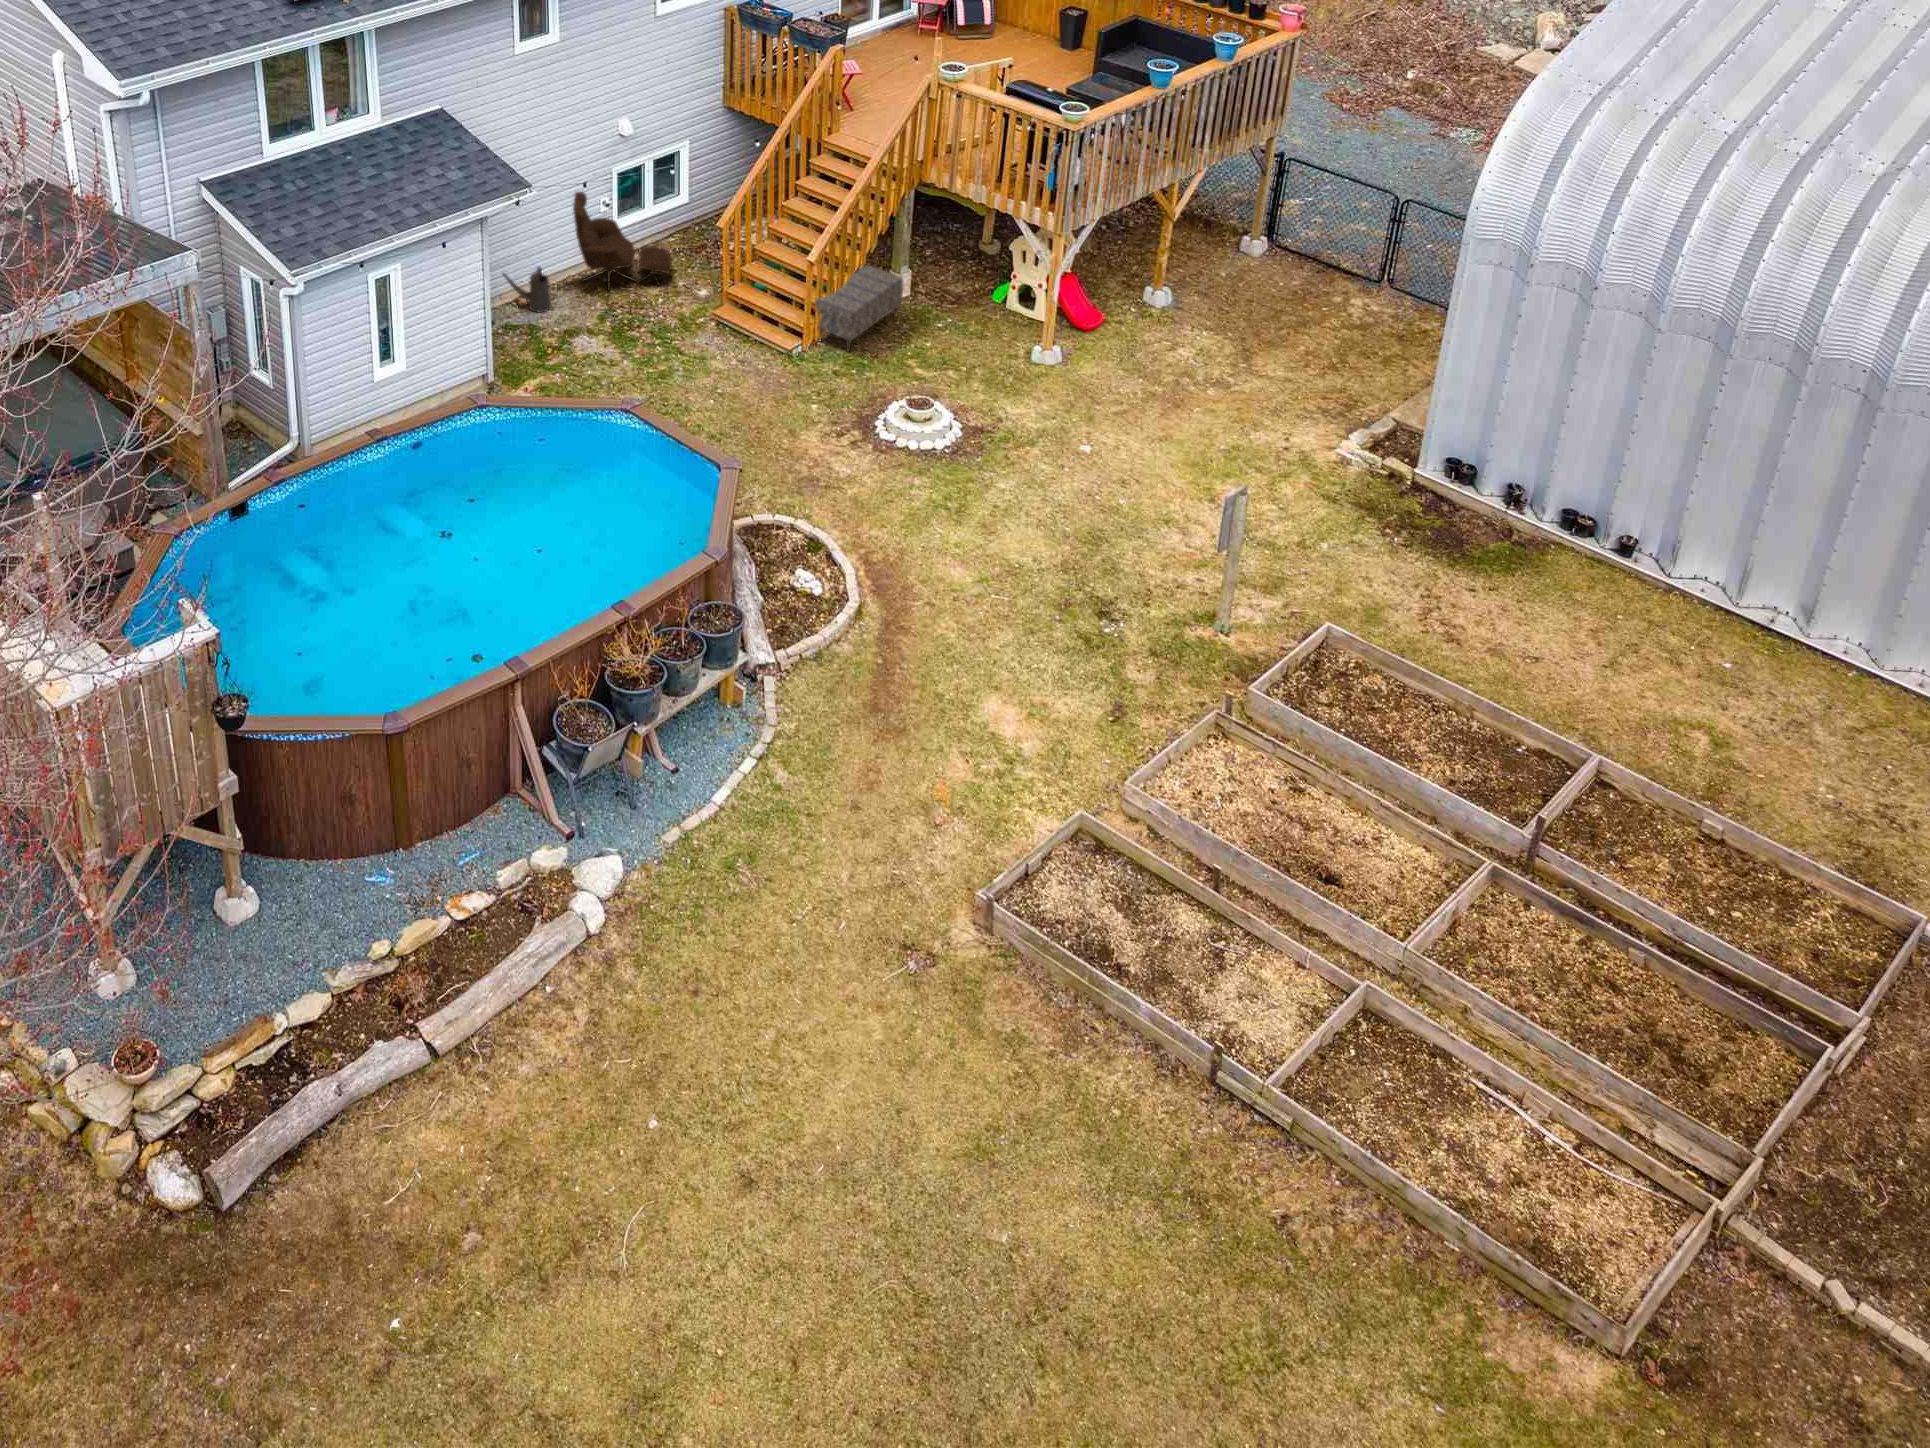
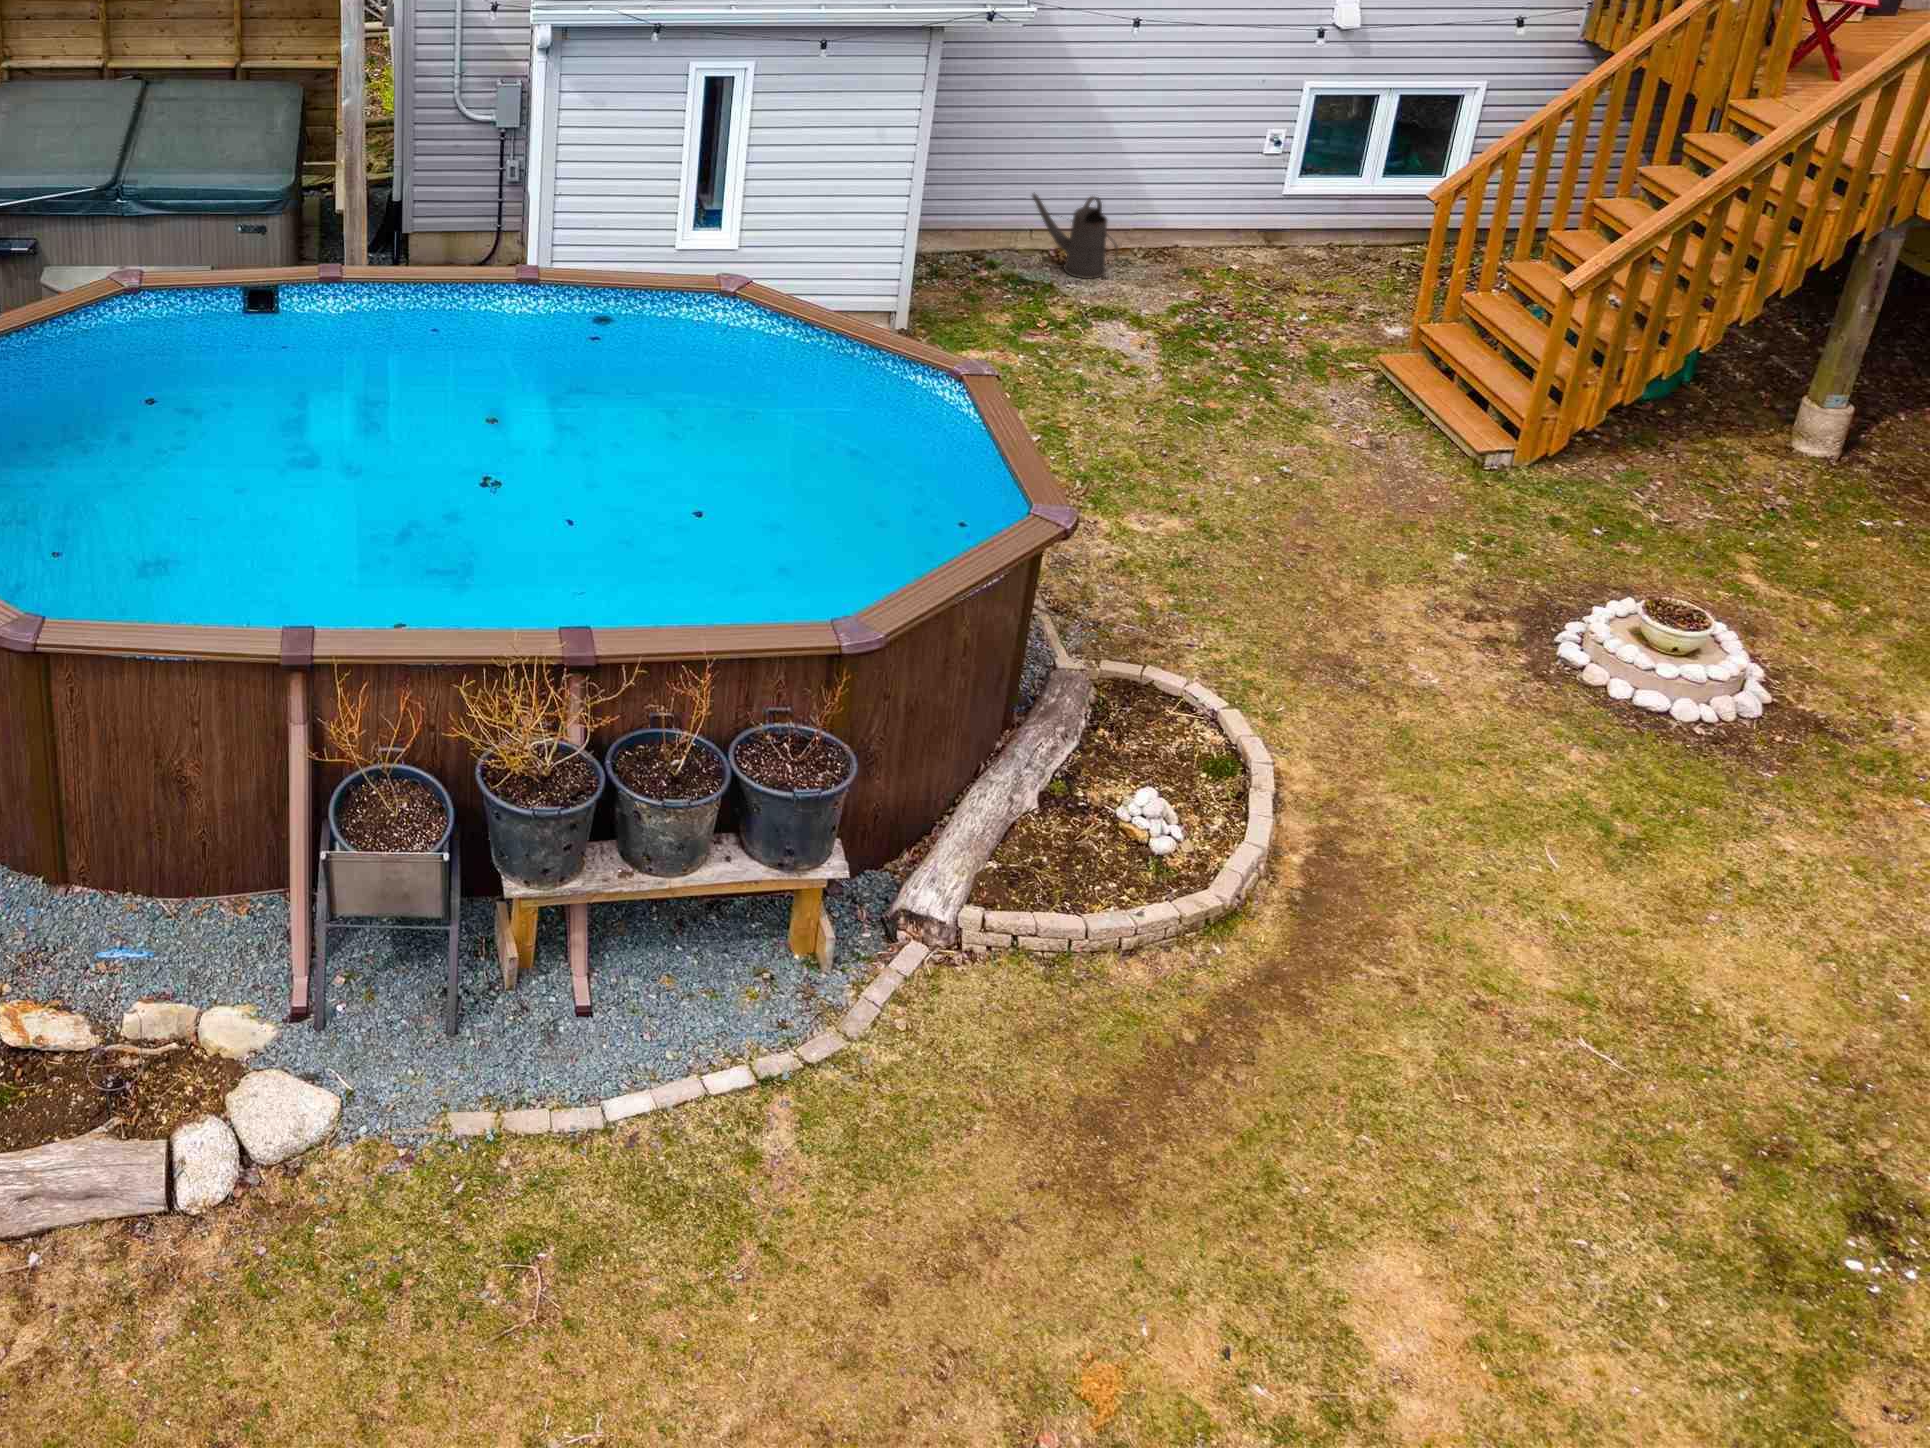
lounge chair: present [573,192,673,290] -> none [1185,97,1372,301]
bench: present [815,265,903,351] -> none [1561,354,1817,498]

